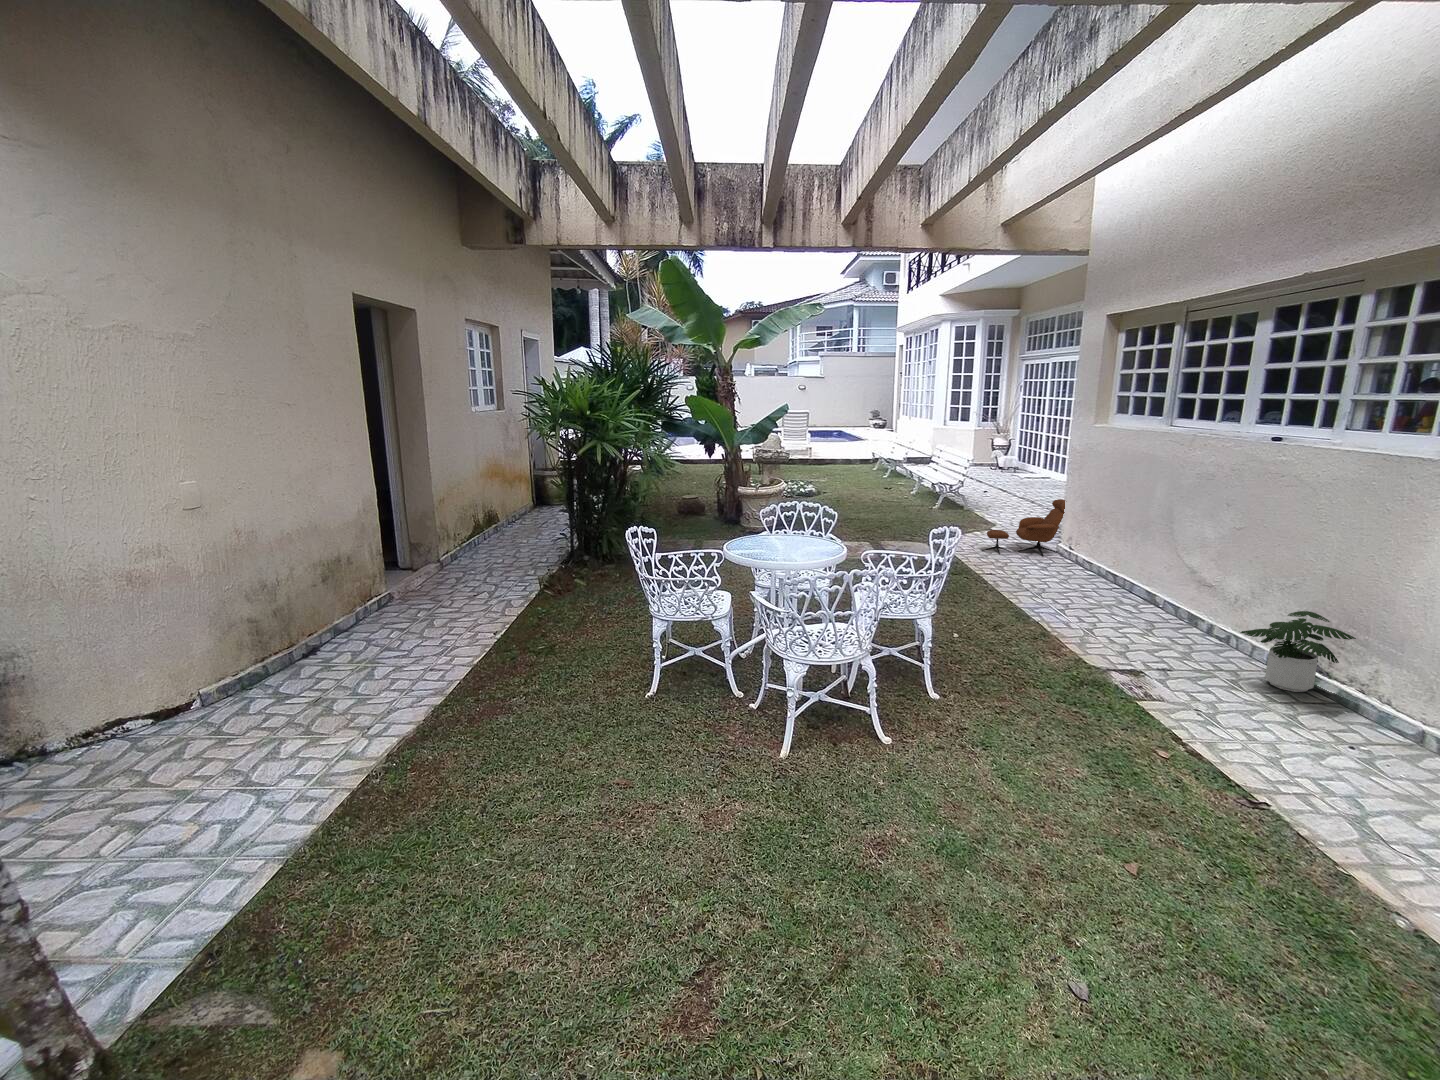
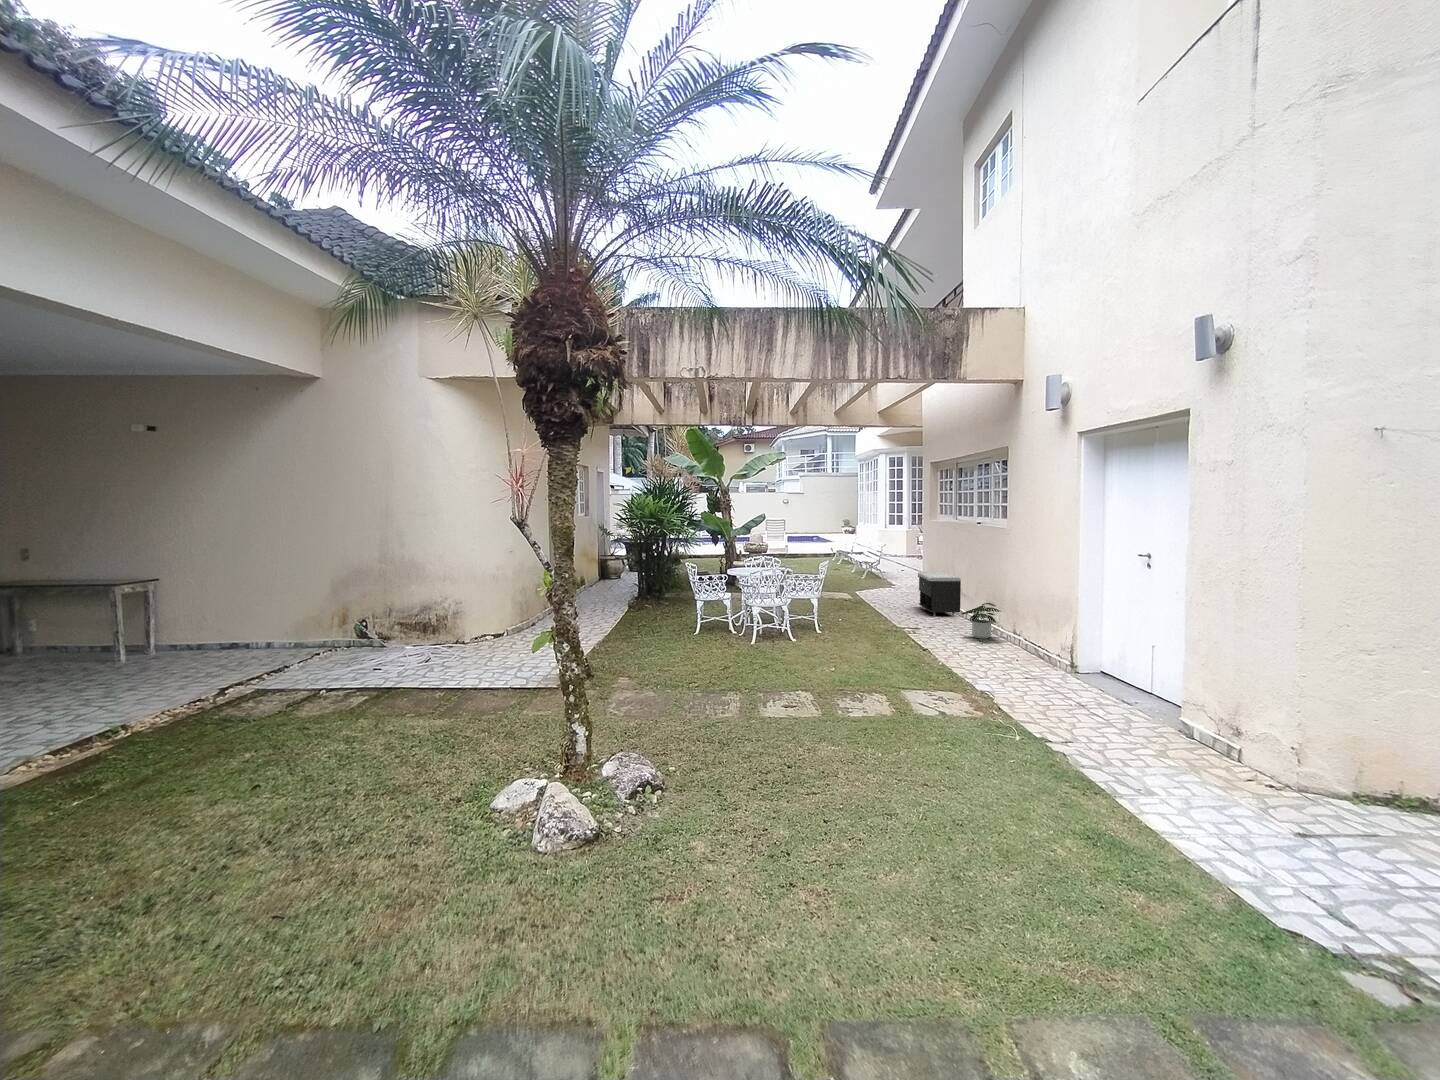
lounge chair: present [982,499,1065,556] -> none [879,566,925,600]
storage bench: none [1073,517,1178,605] -> present [918,572,961,616]

